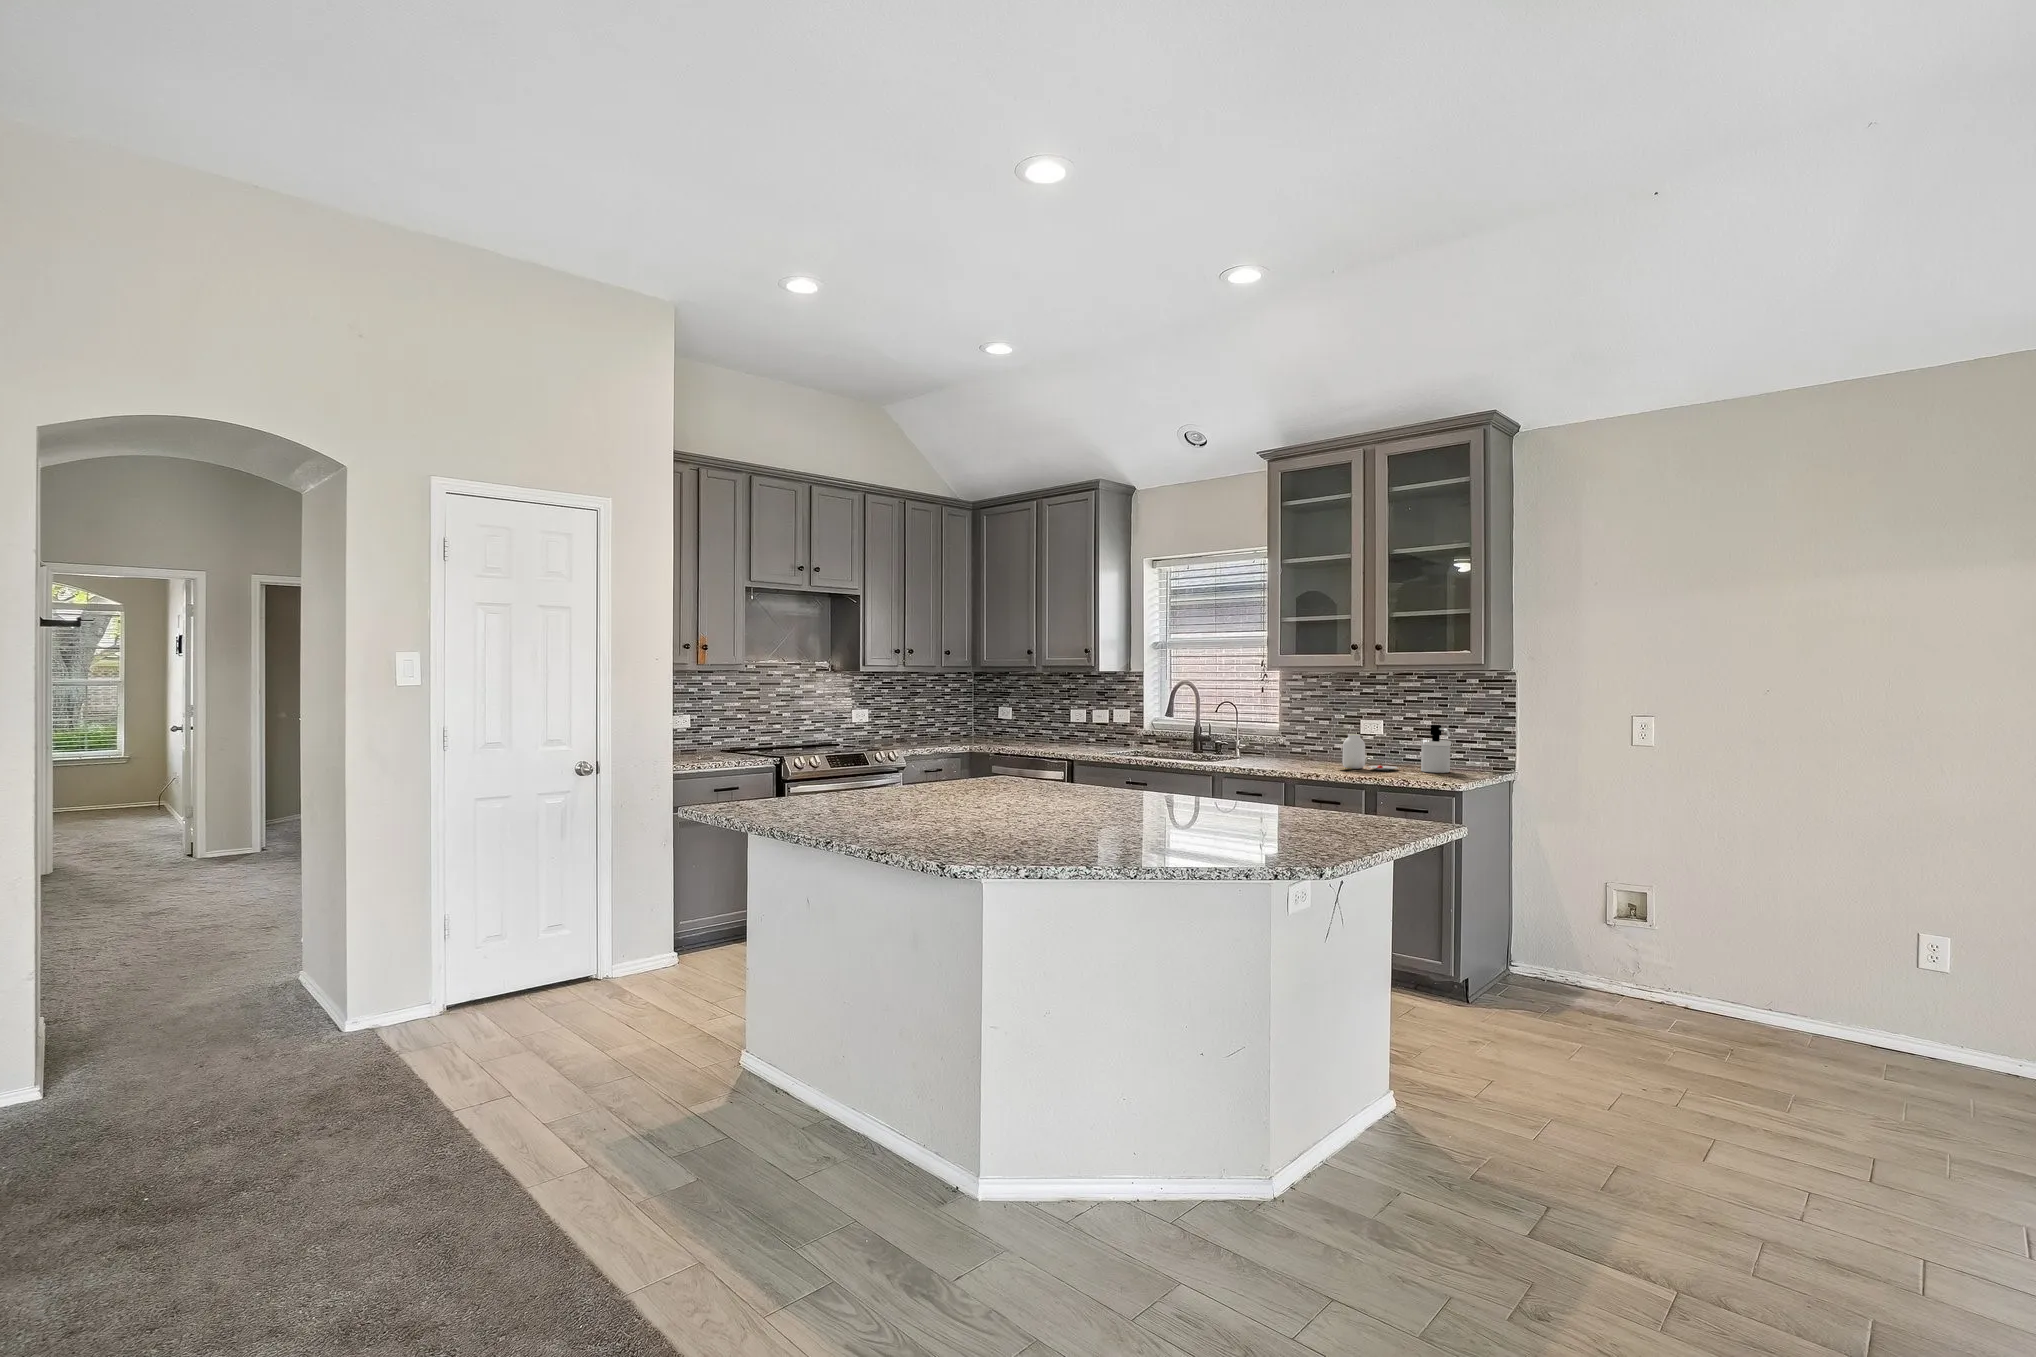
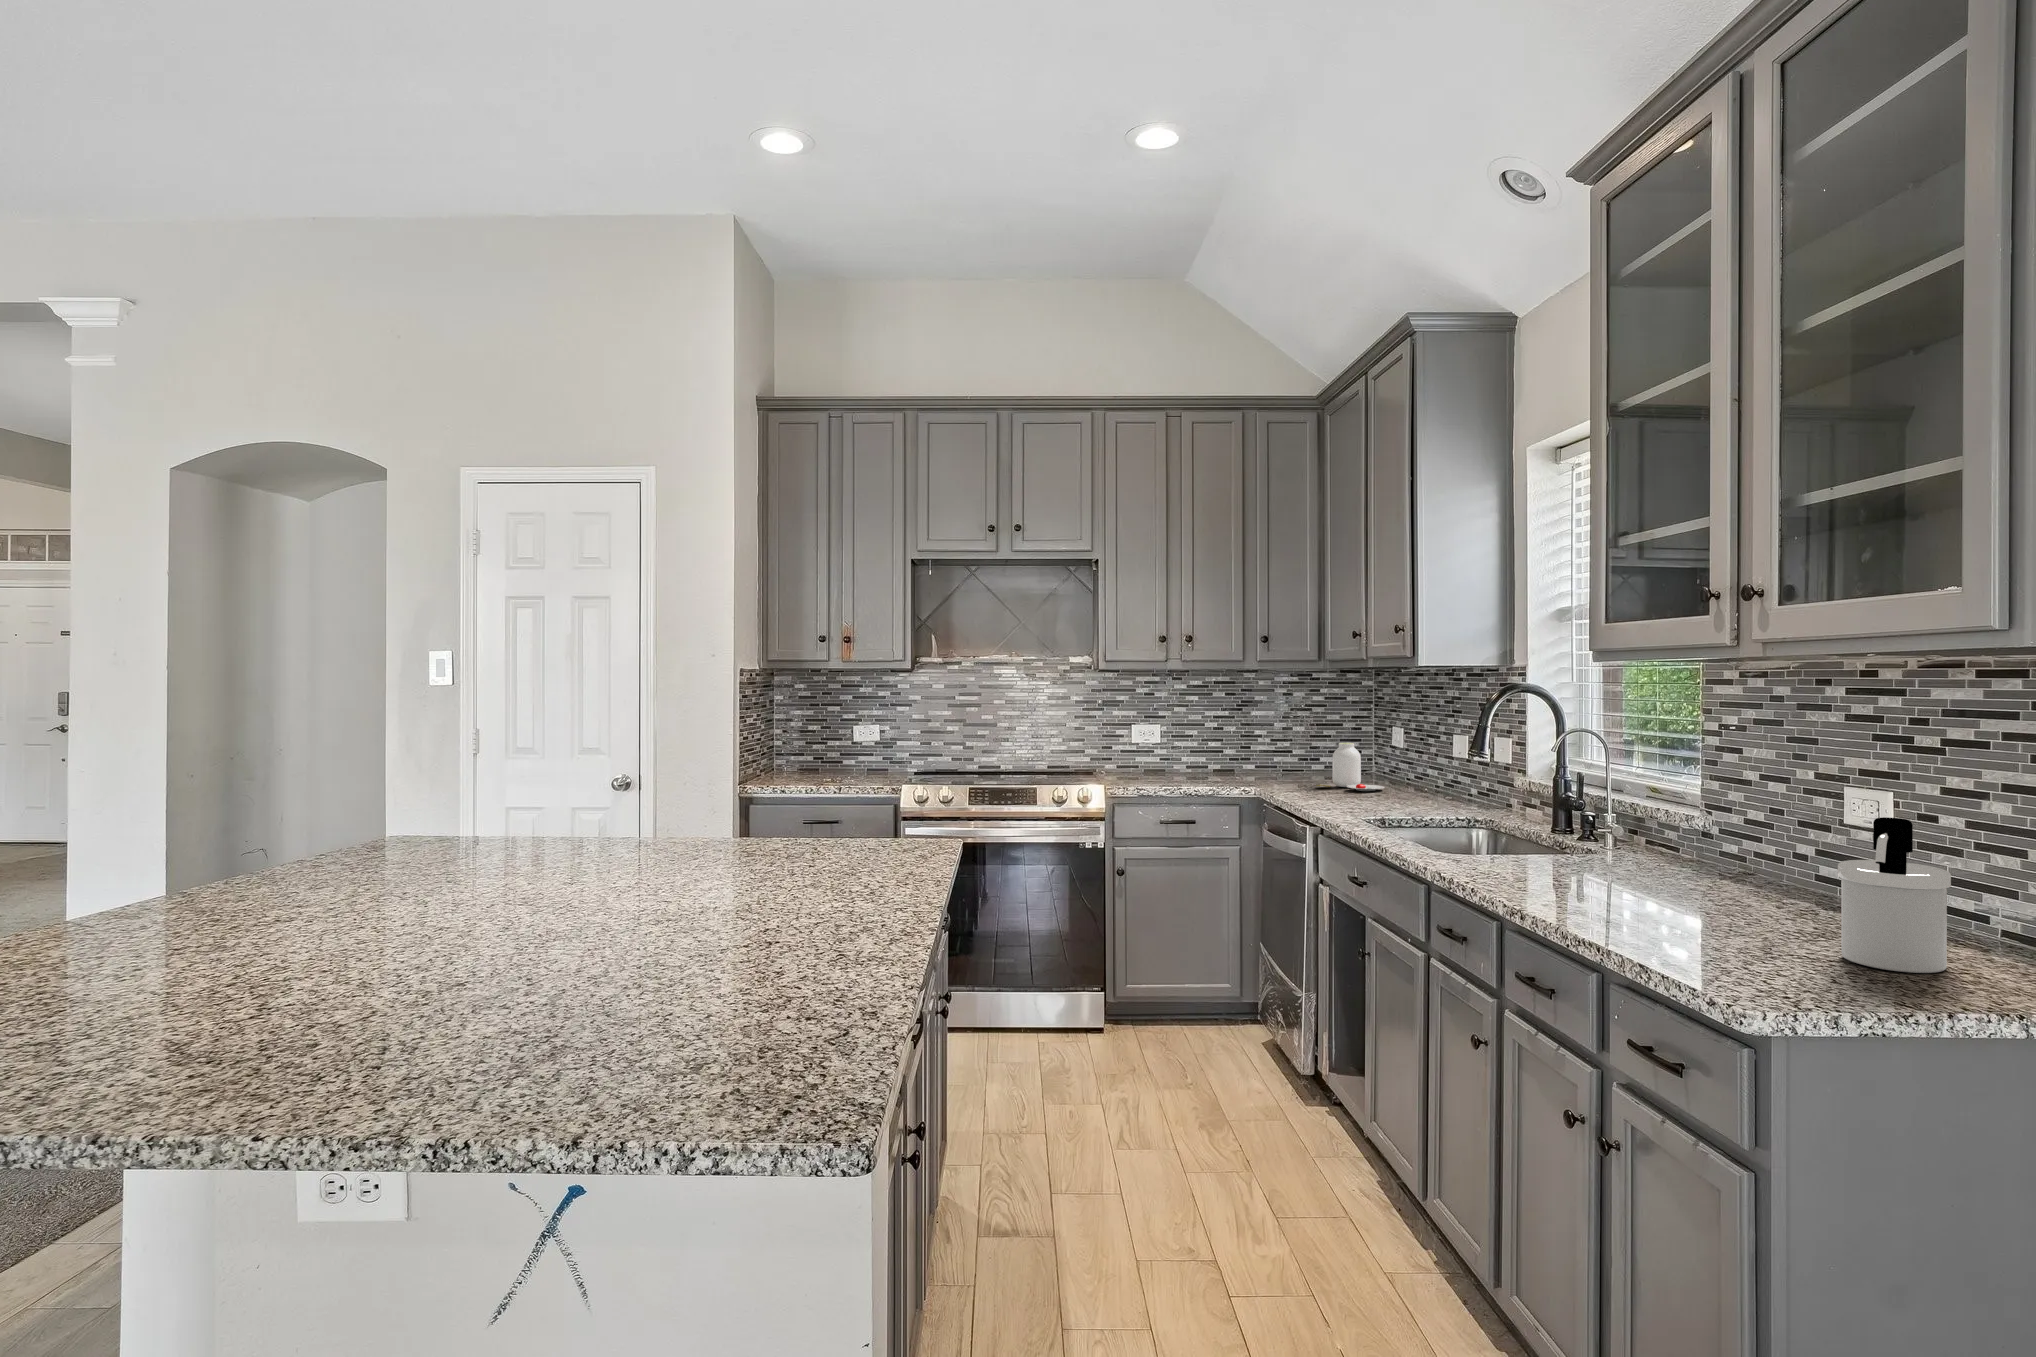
jar: present [1339,734,1398,770] -> present [1316,743,1385,791]

